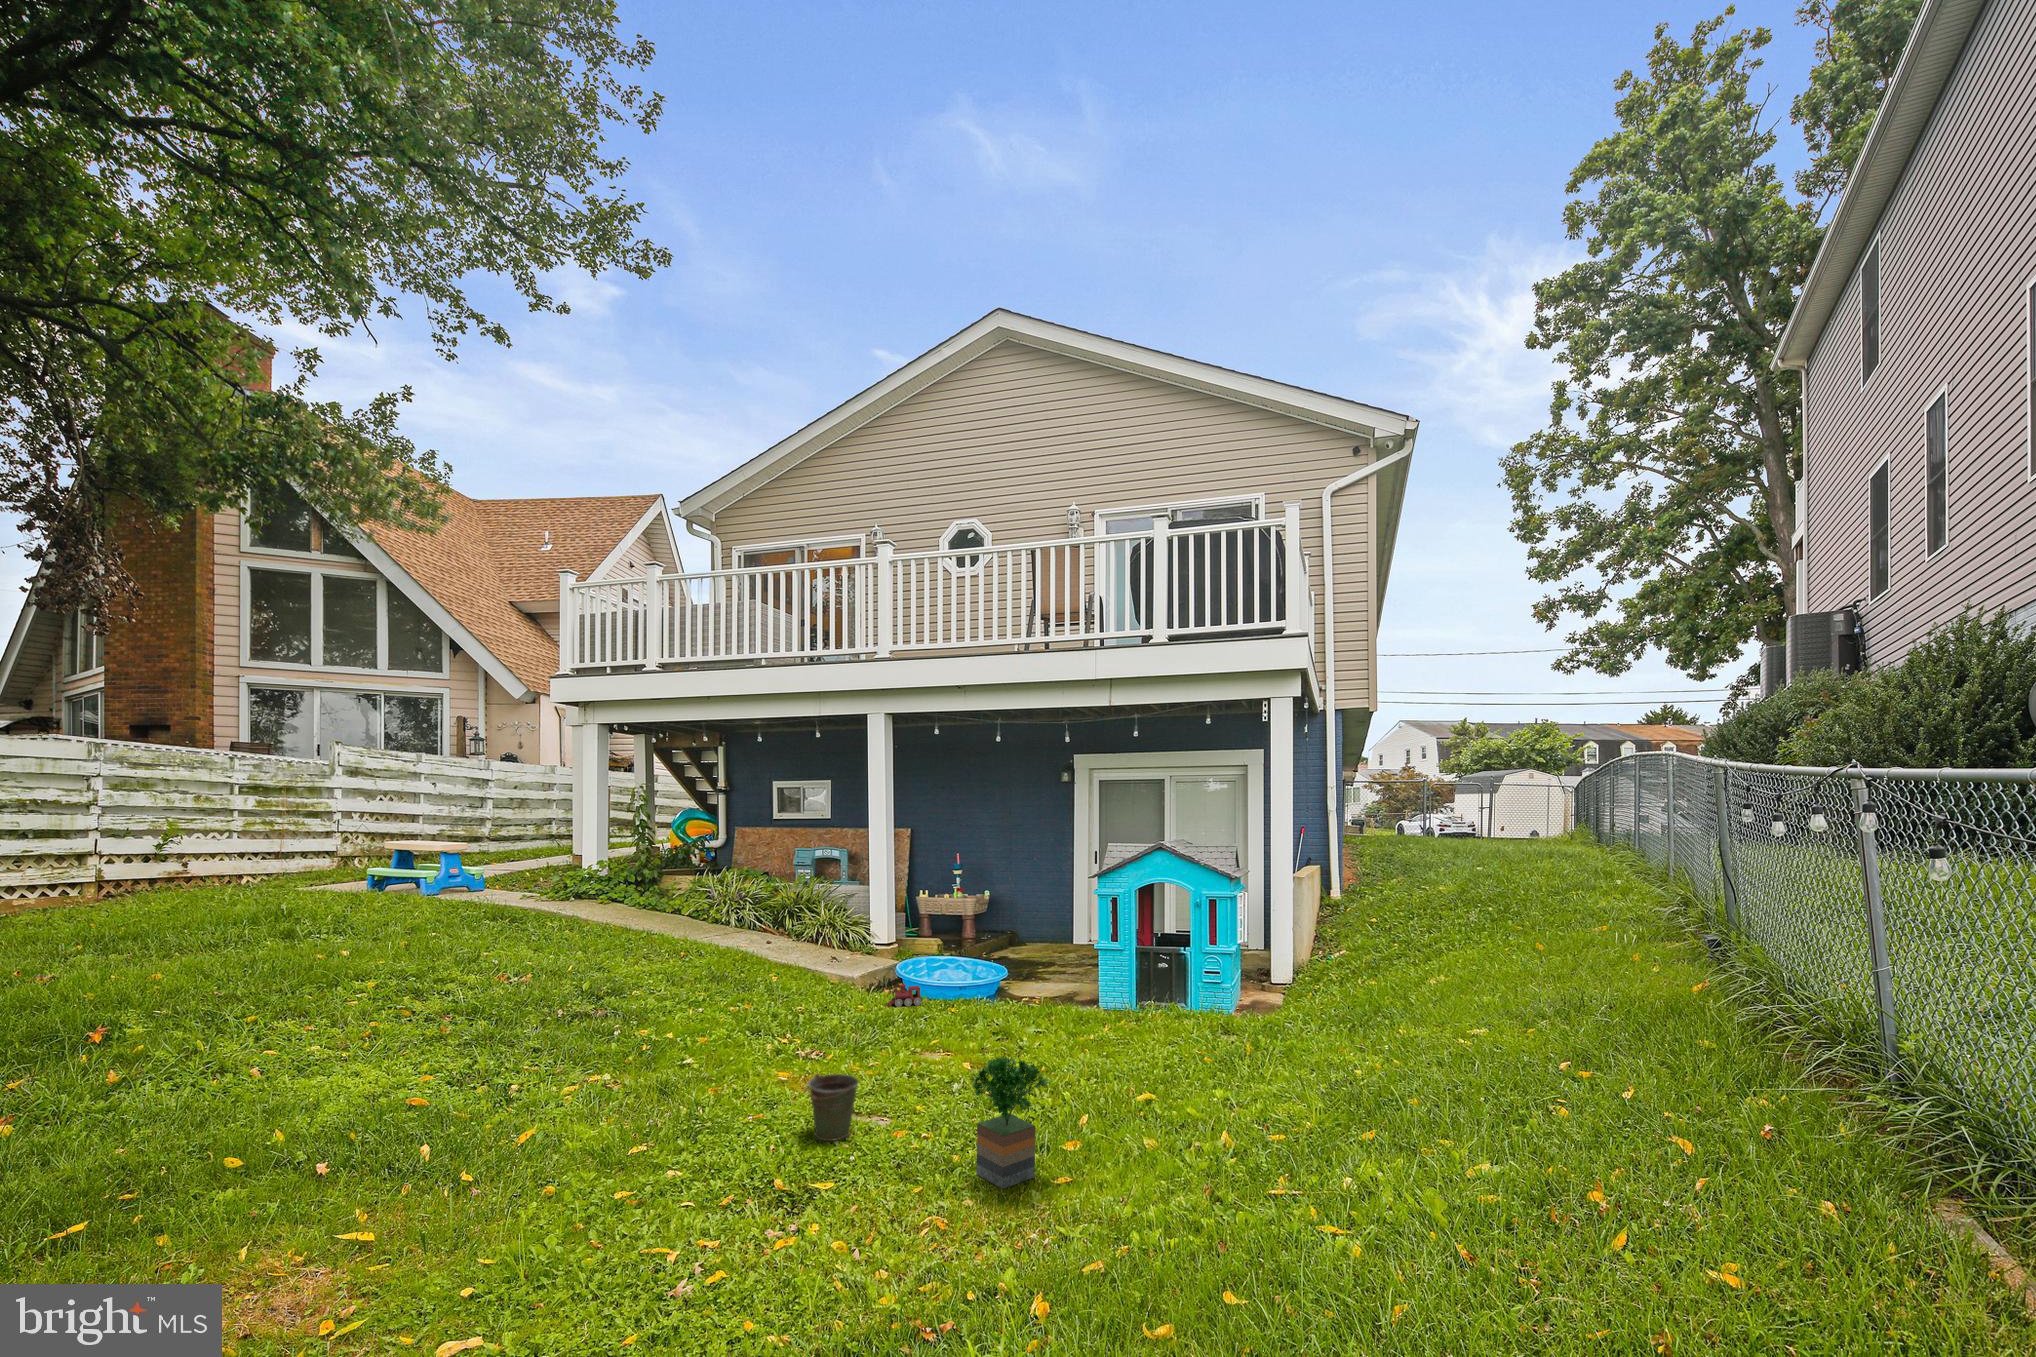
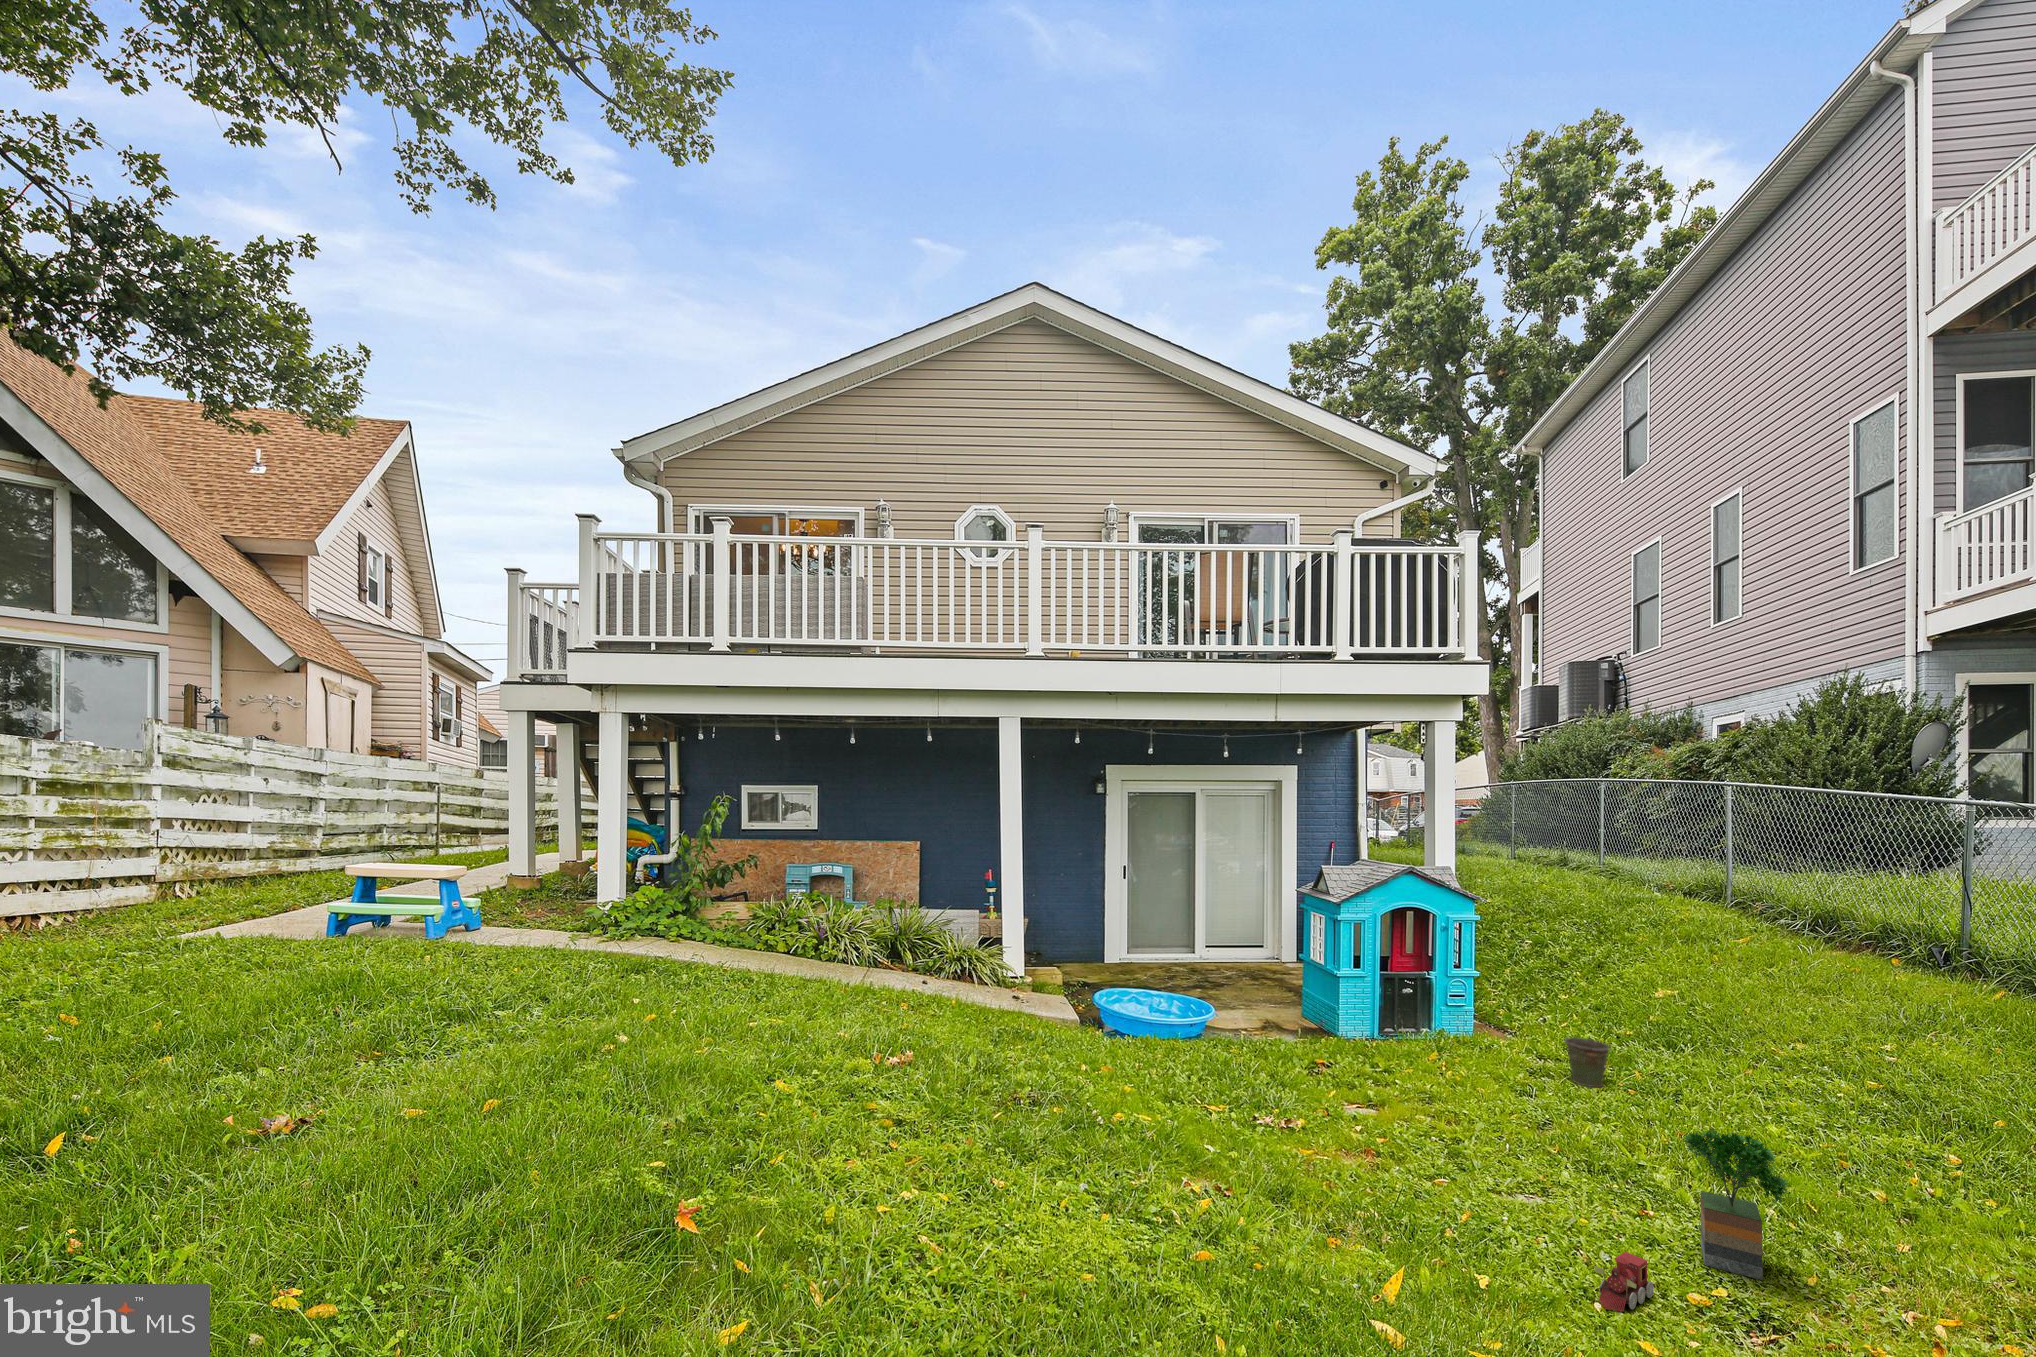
toy train: present [885,984,922,1007] -> present [1594,1252,1654,1311]
bucket: present [805,1074,859,1141] -> present [1565,1038,1611,1088]

